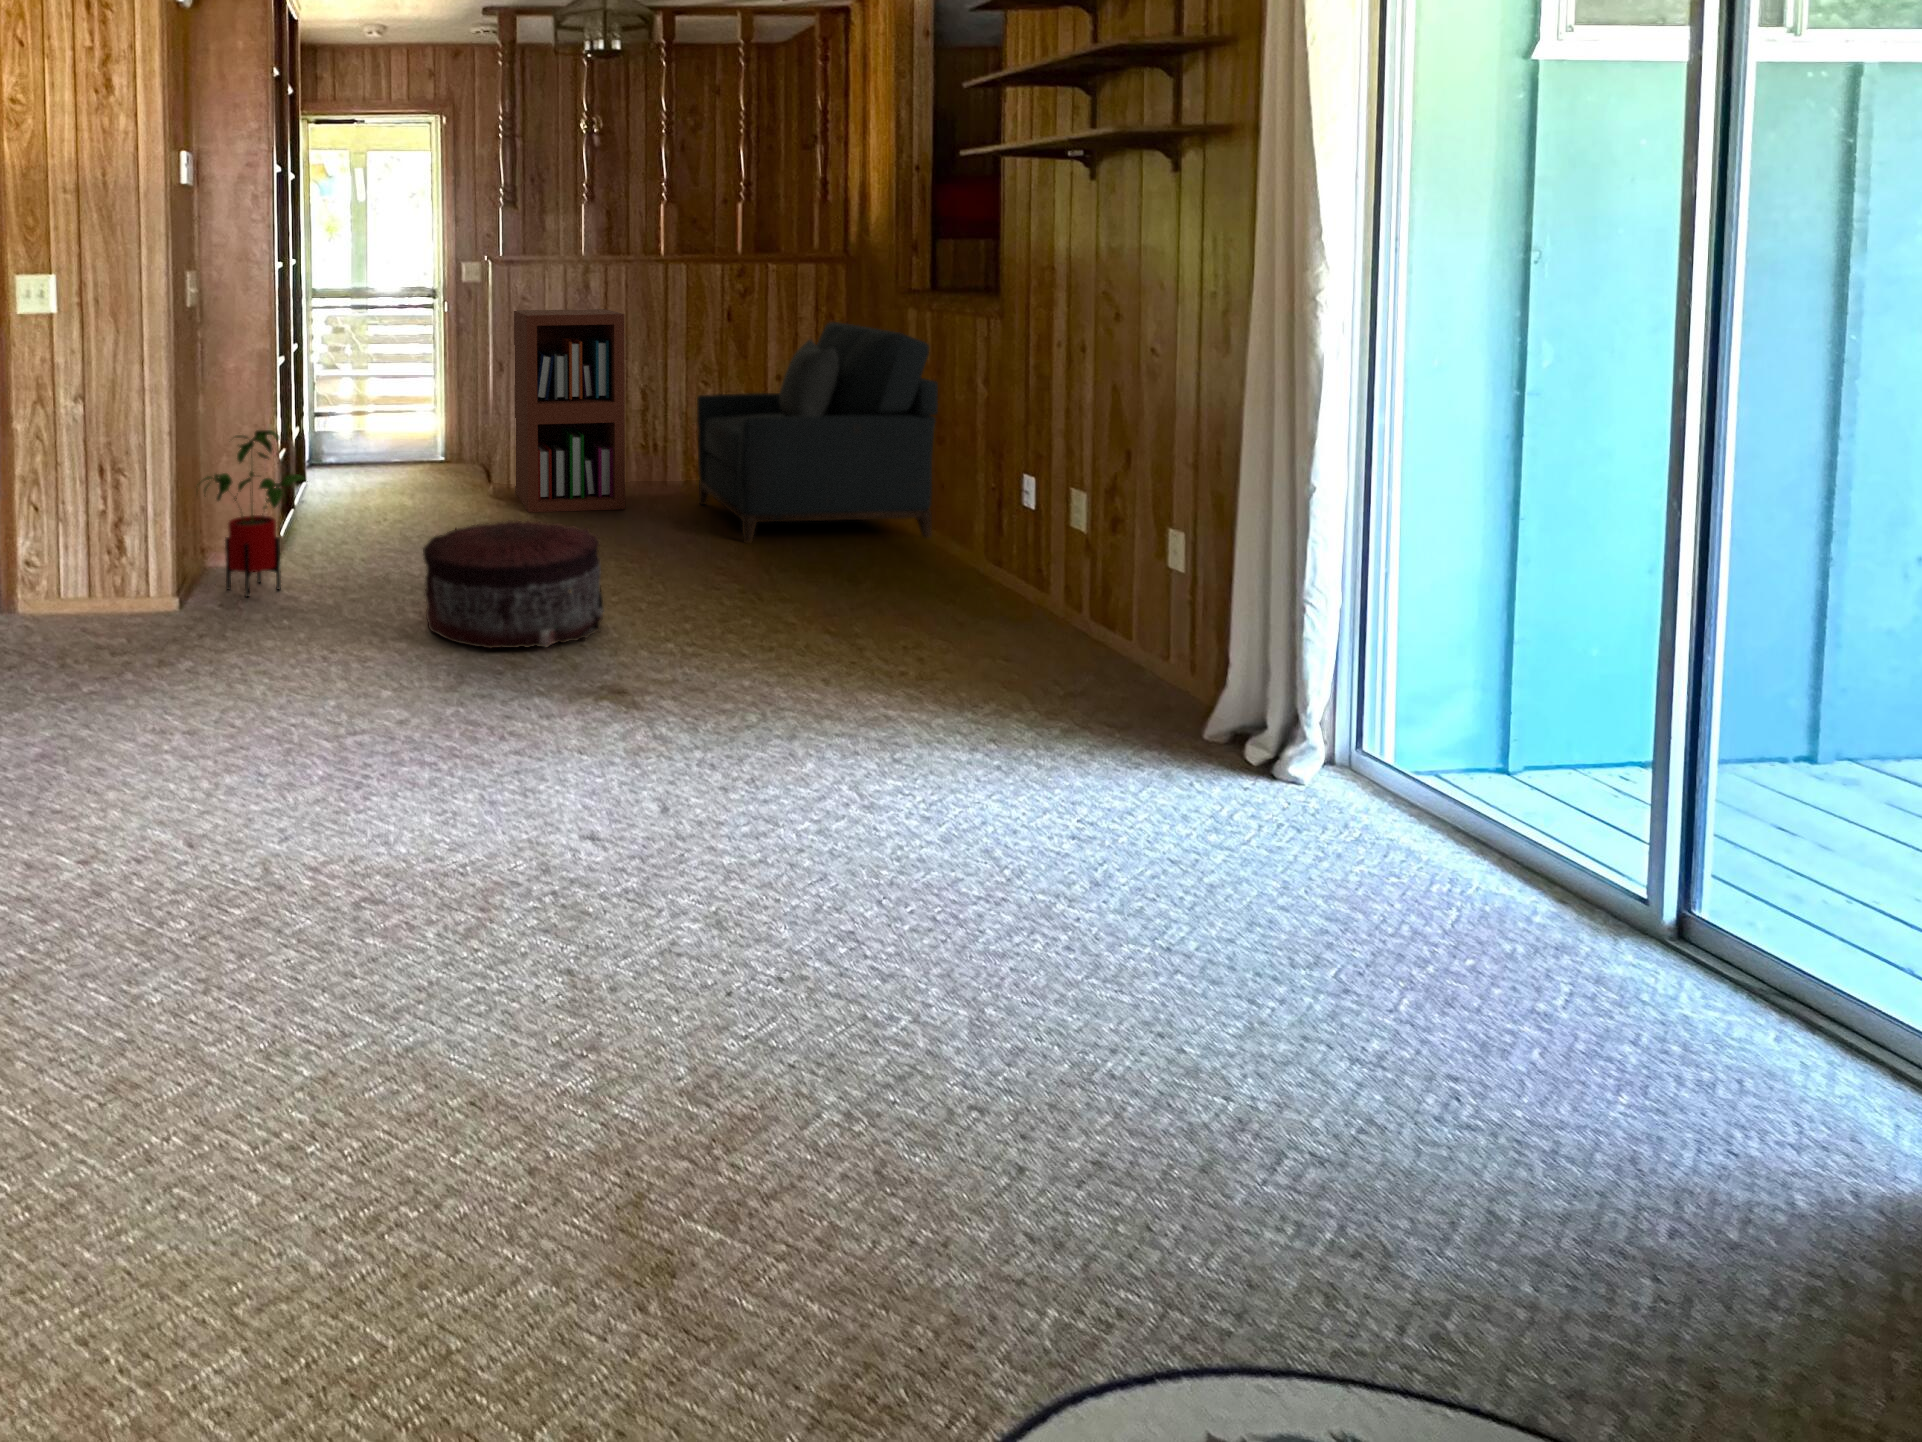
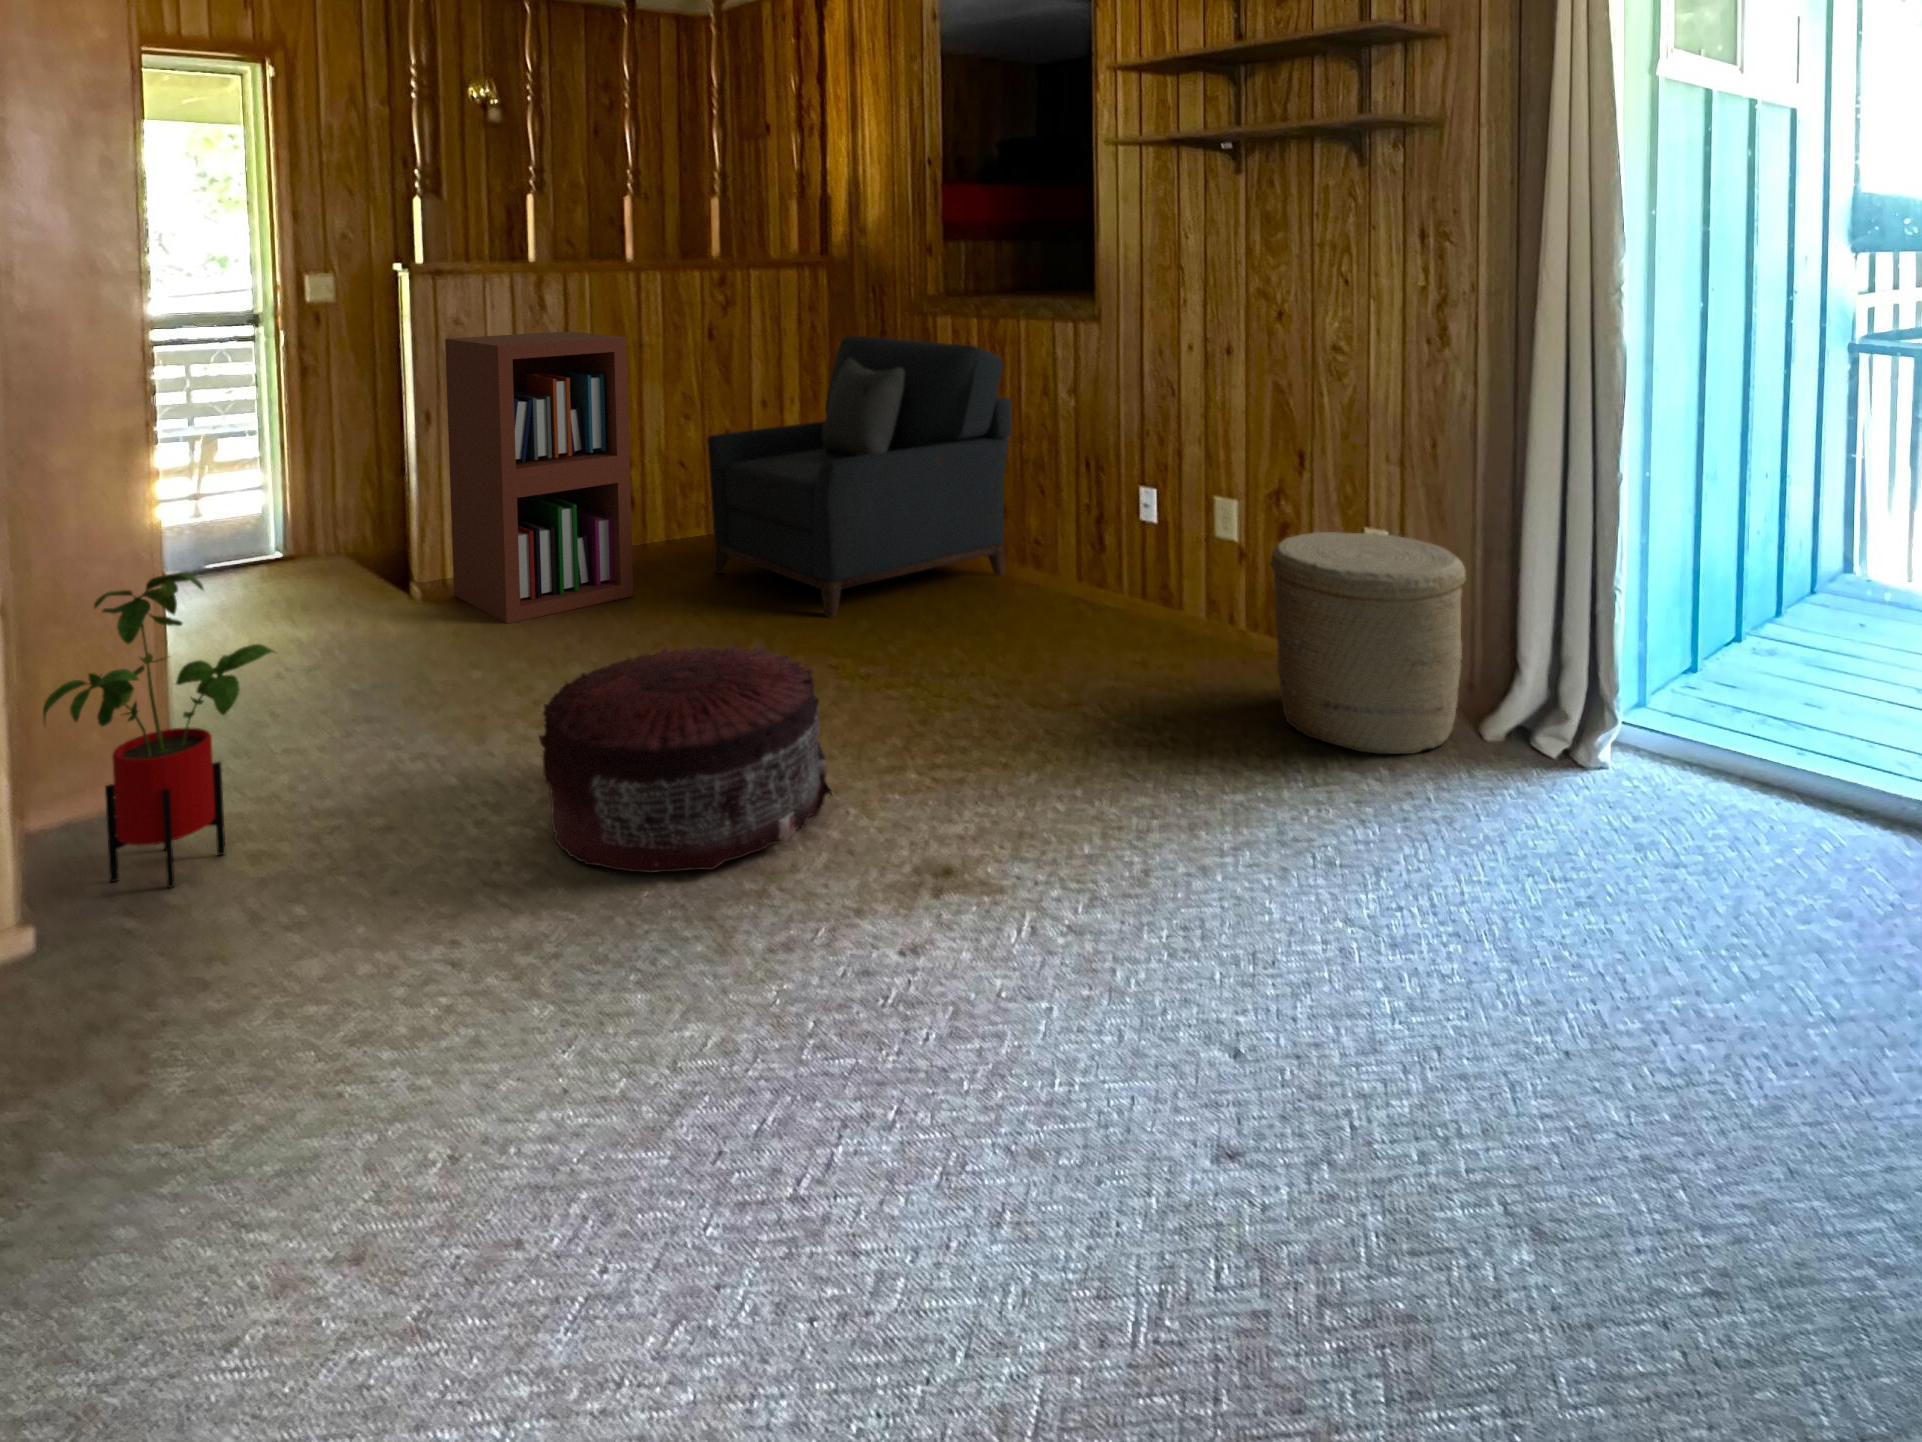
woven basket: none [1006,511,1198,714] -> present [1270,532,1466,754]

